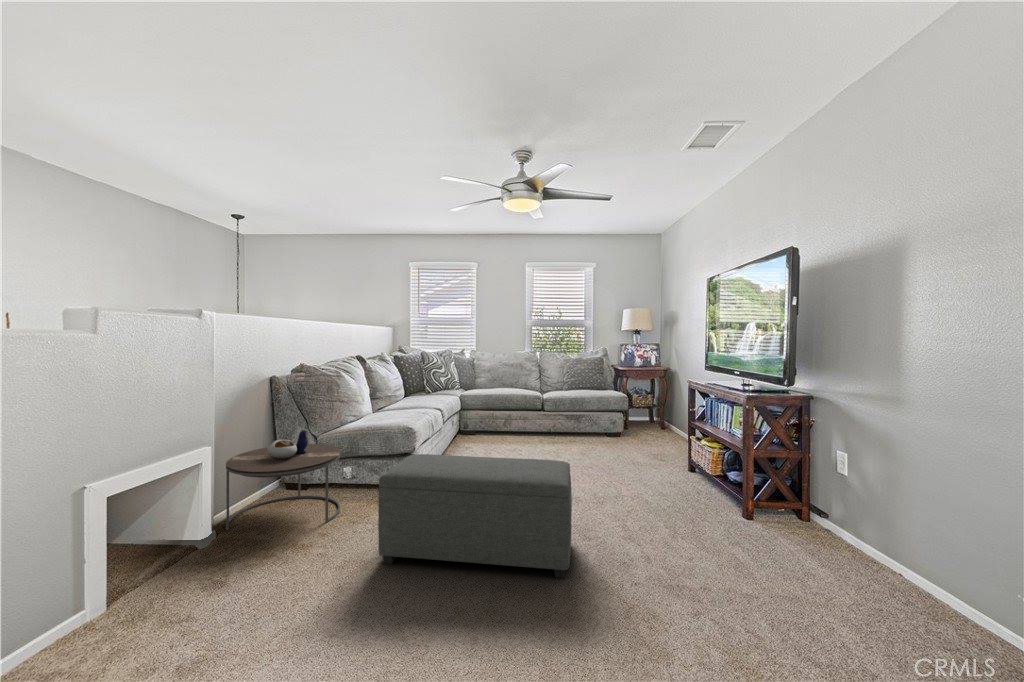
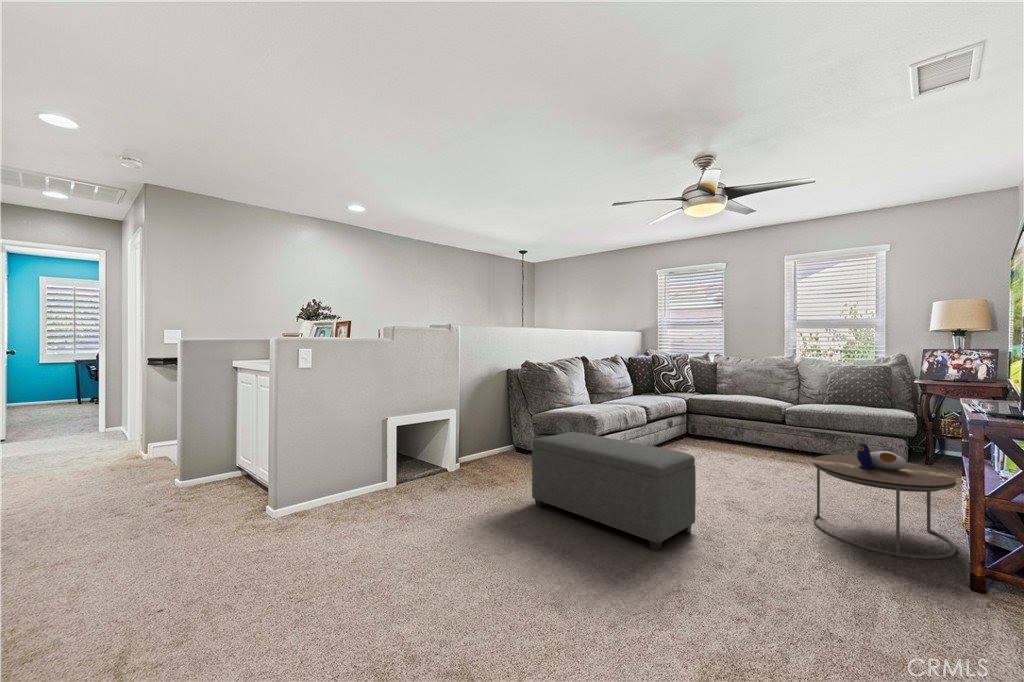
side table: present [226,430,340,530] -> present [813,443,956,559]

